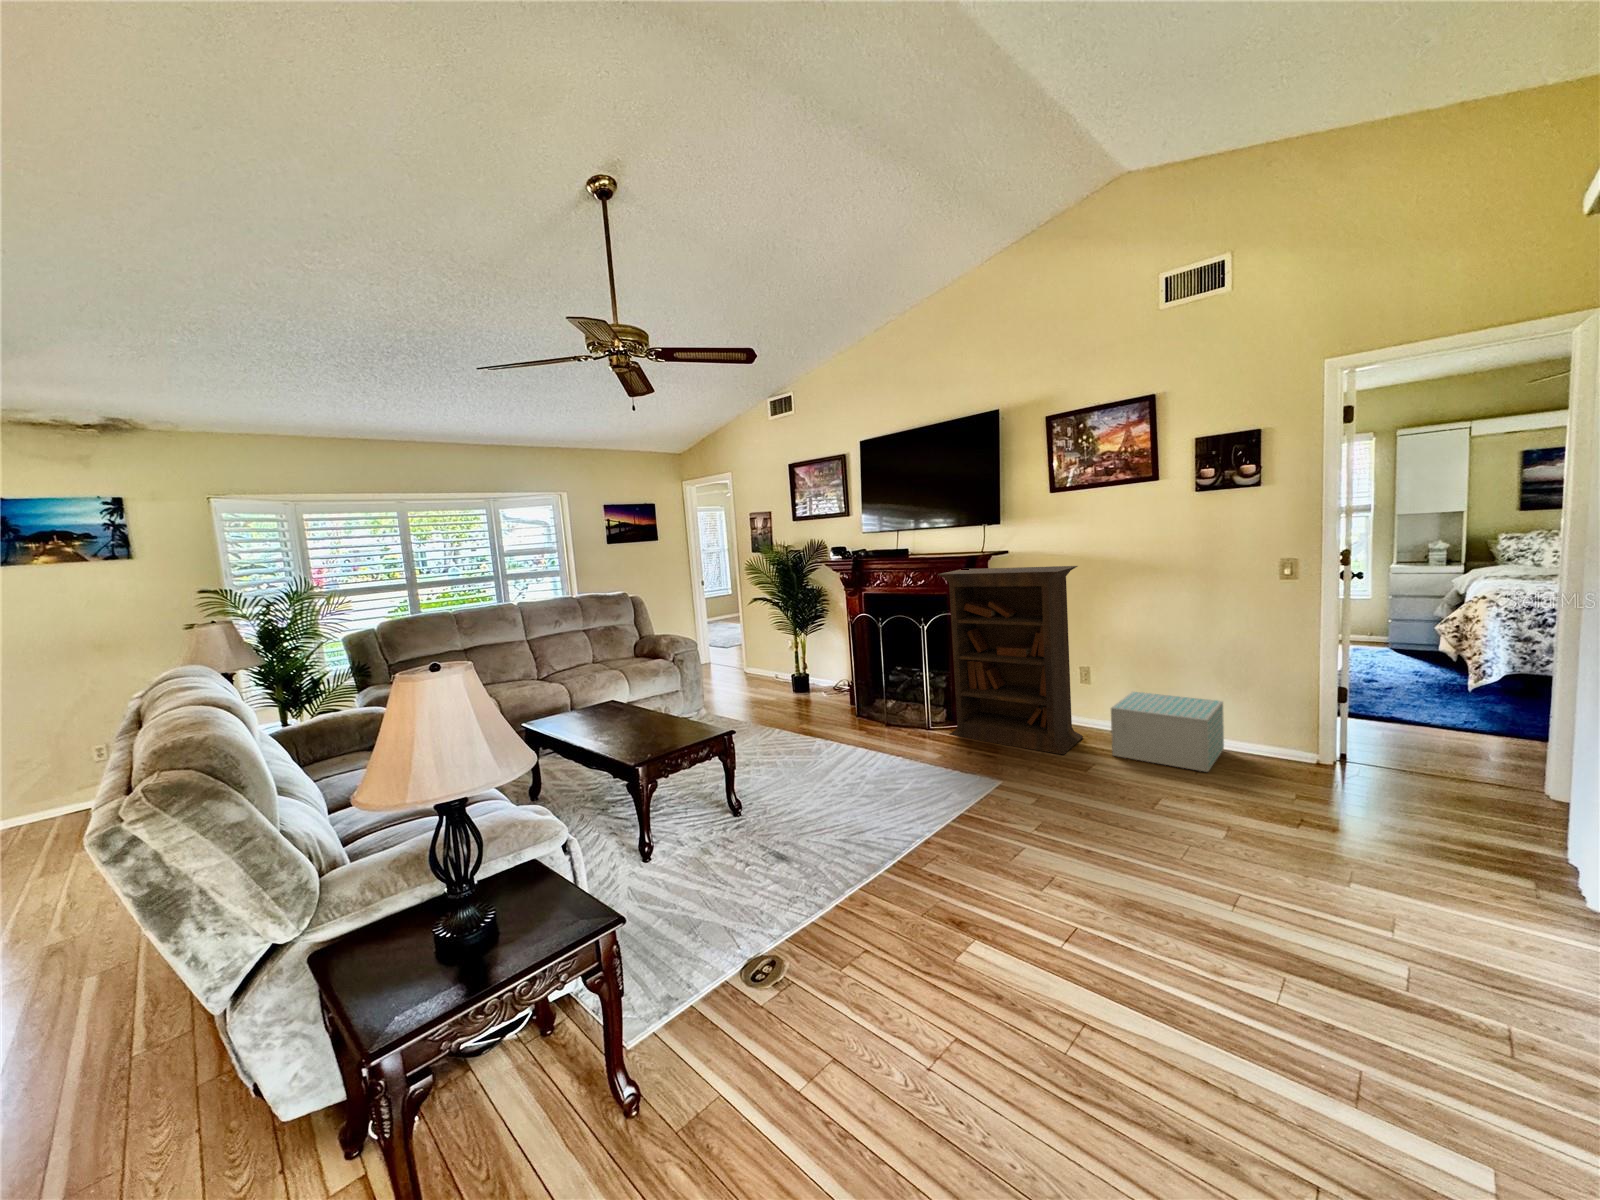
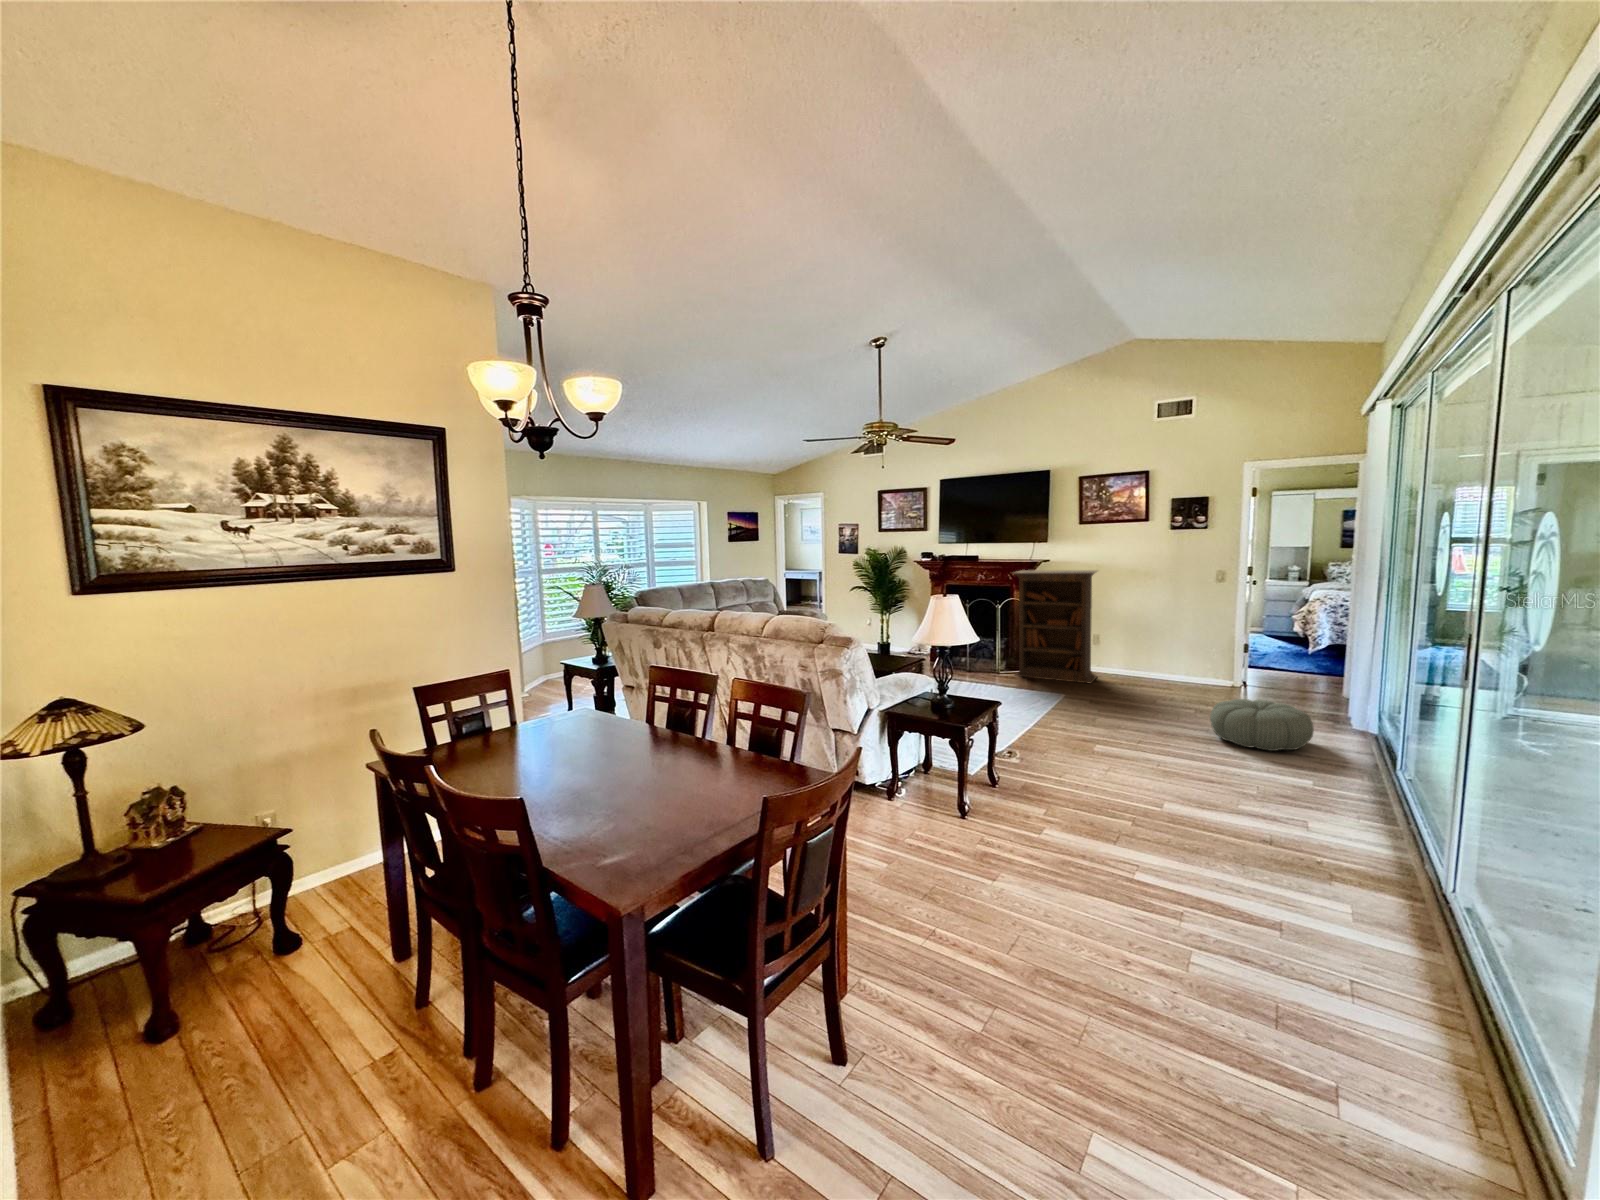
storage box: present [1111,692,1224,772] -> none [1119,648,1181,689]
pouf: none [1243,841,1501,1006] -> present [1210,699,1314,751]

